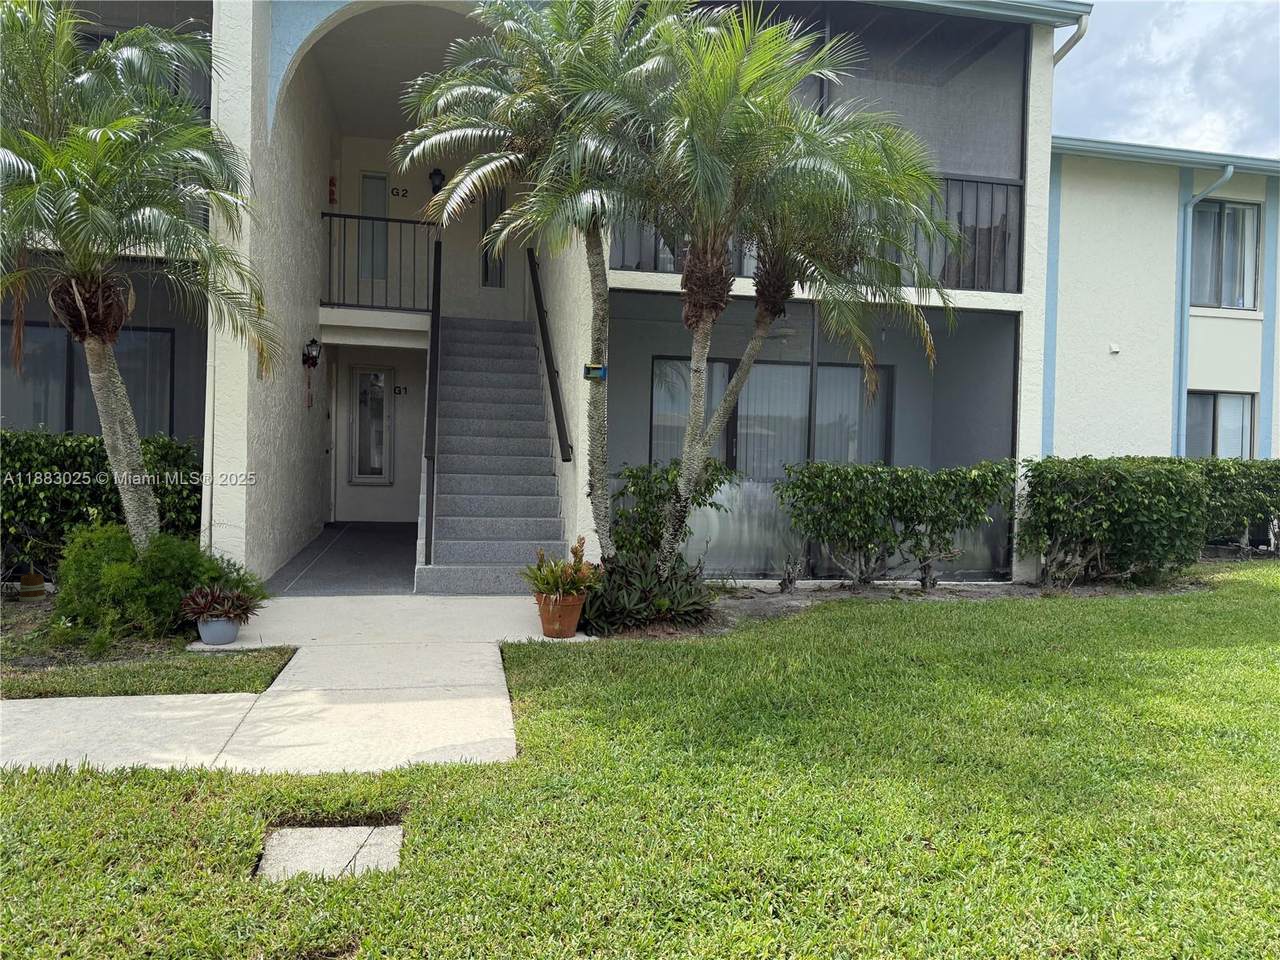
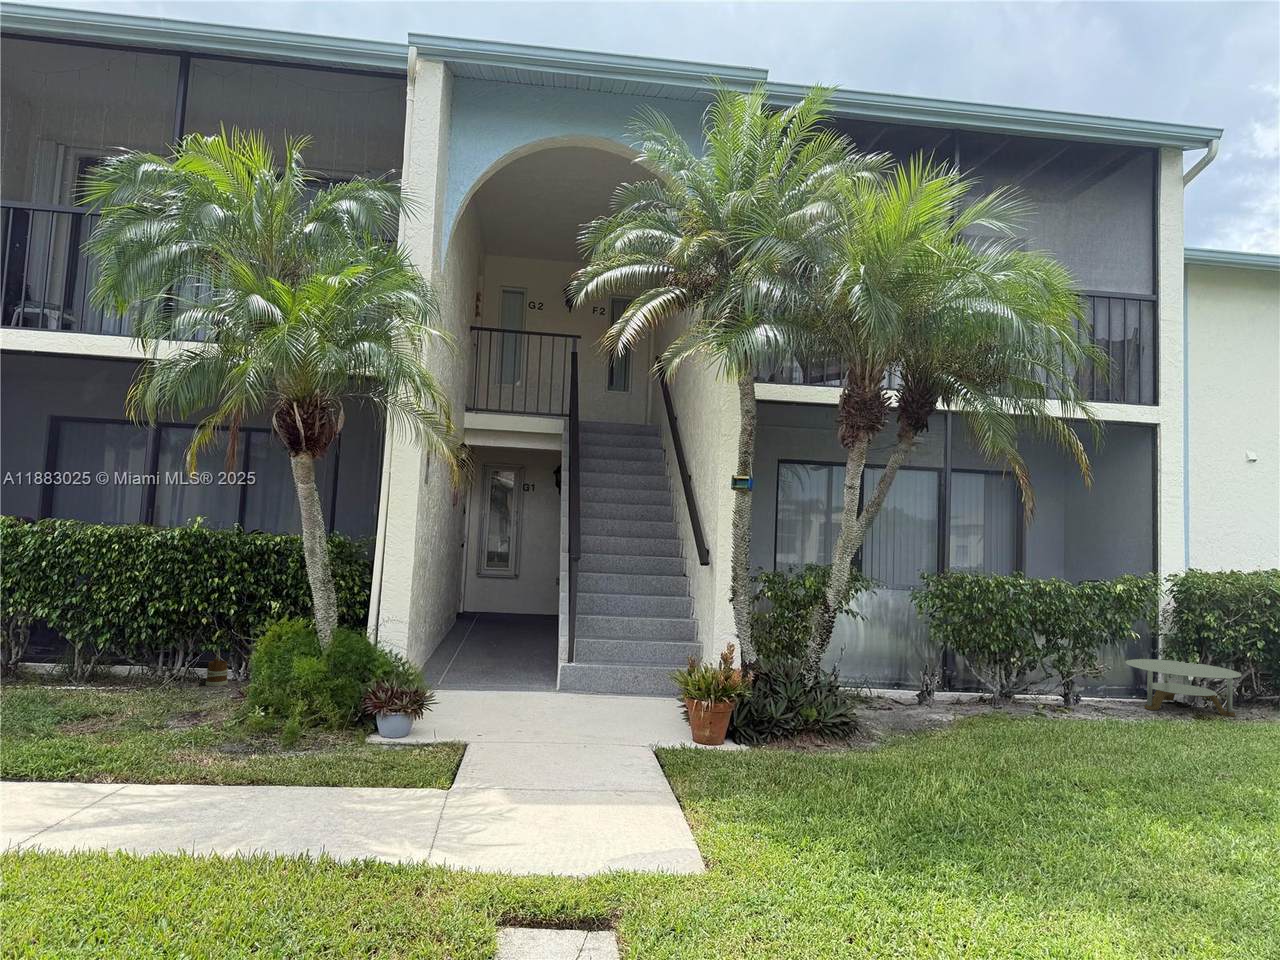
round table: none [980,543,1084,593] -> present [1125,659,1241,716]

